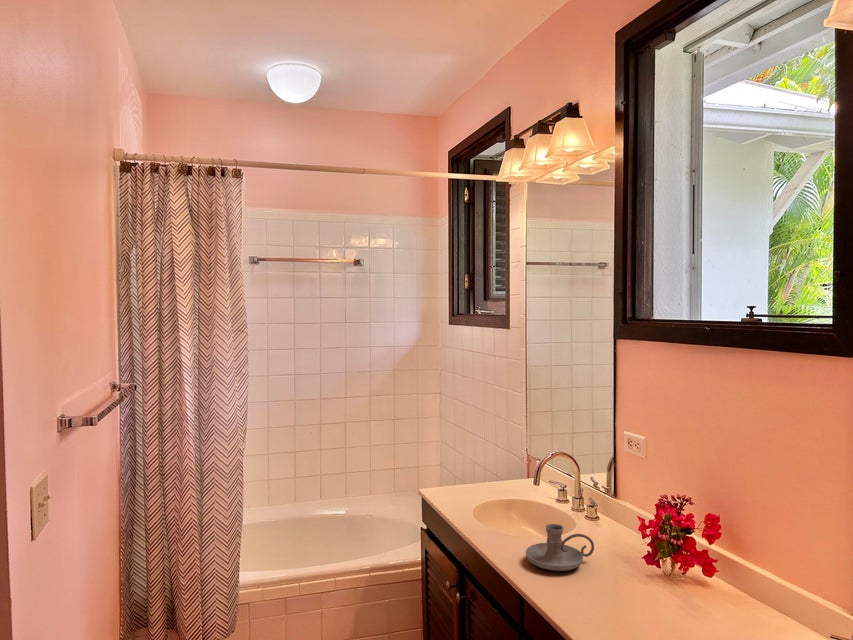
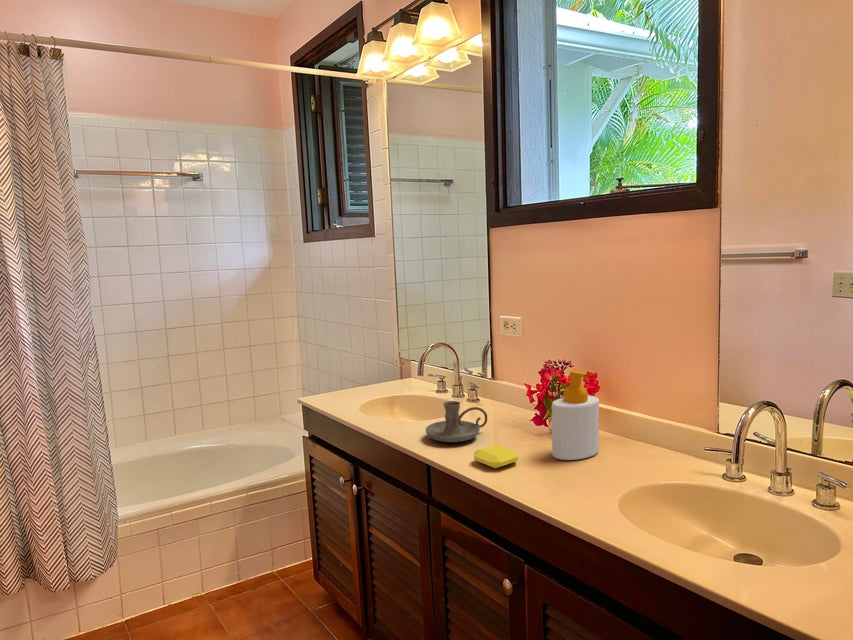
soap bottle: none [655,515,713,617] -> present [552,370,599,460]
soap bar: none [565,583,614,612] -> present [474,444,518,469]

